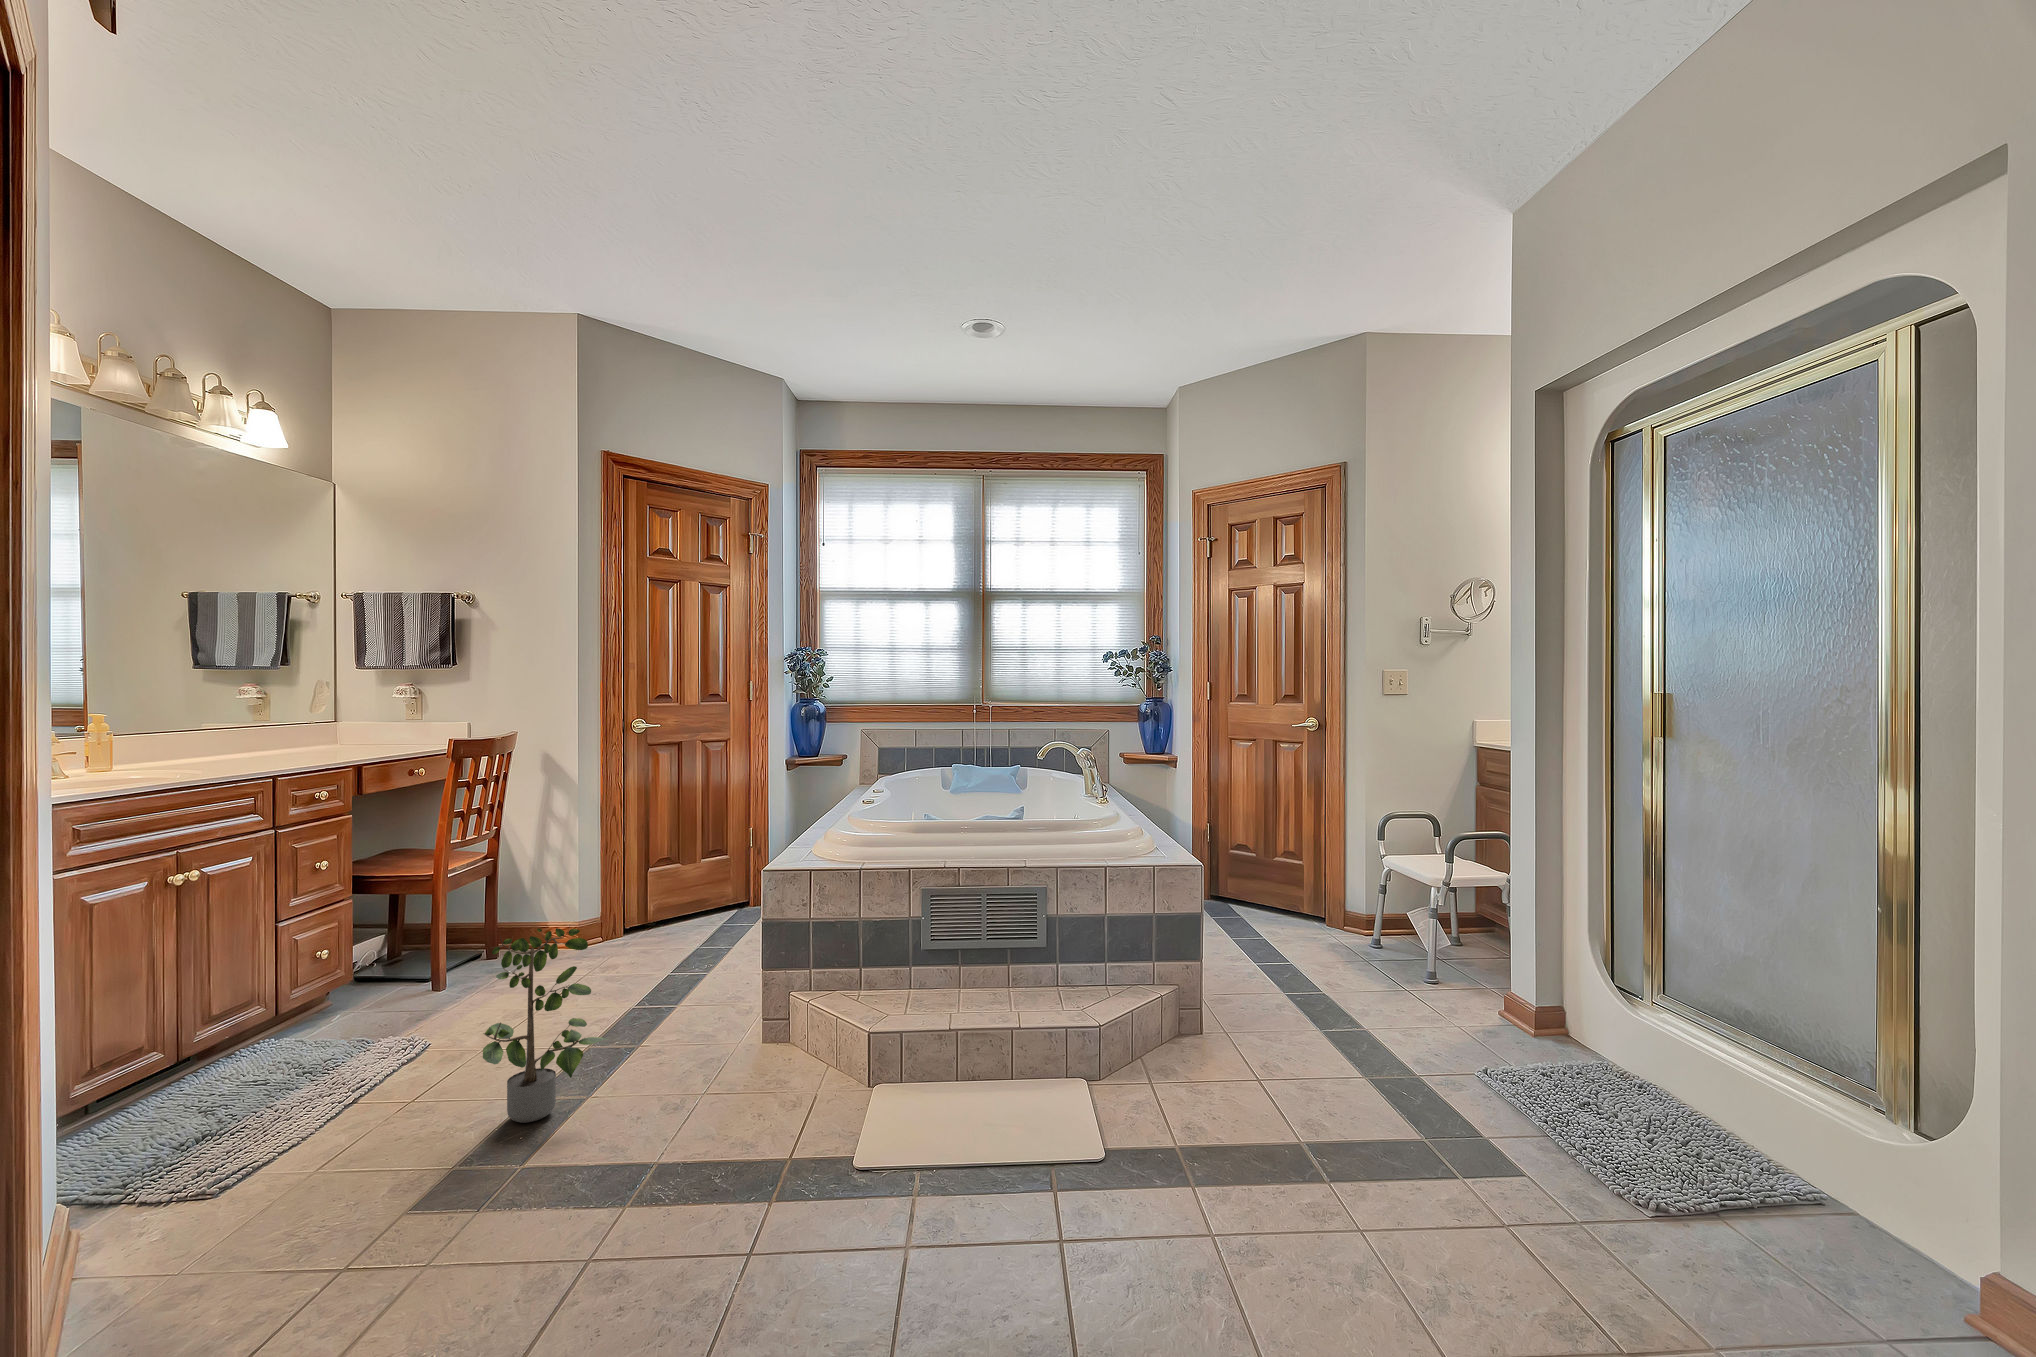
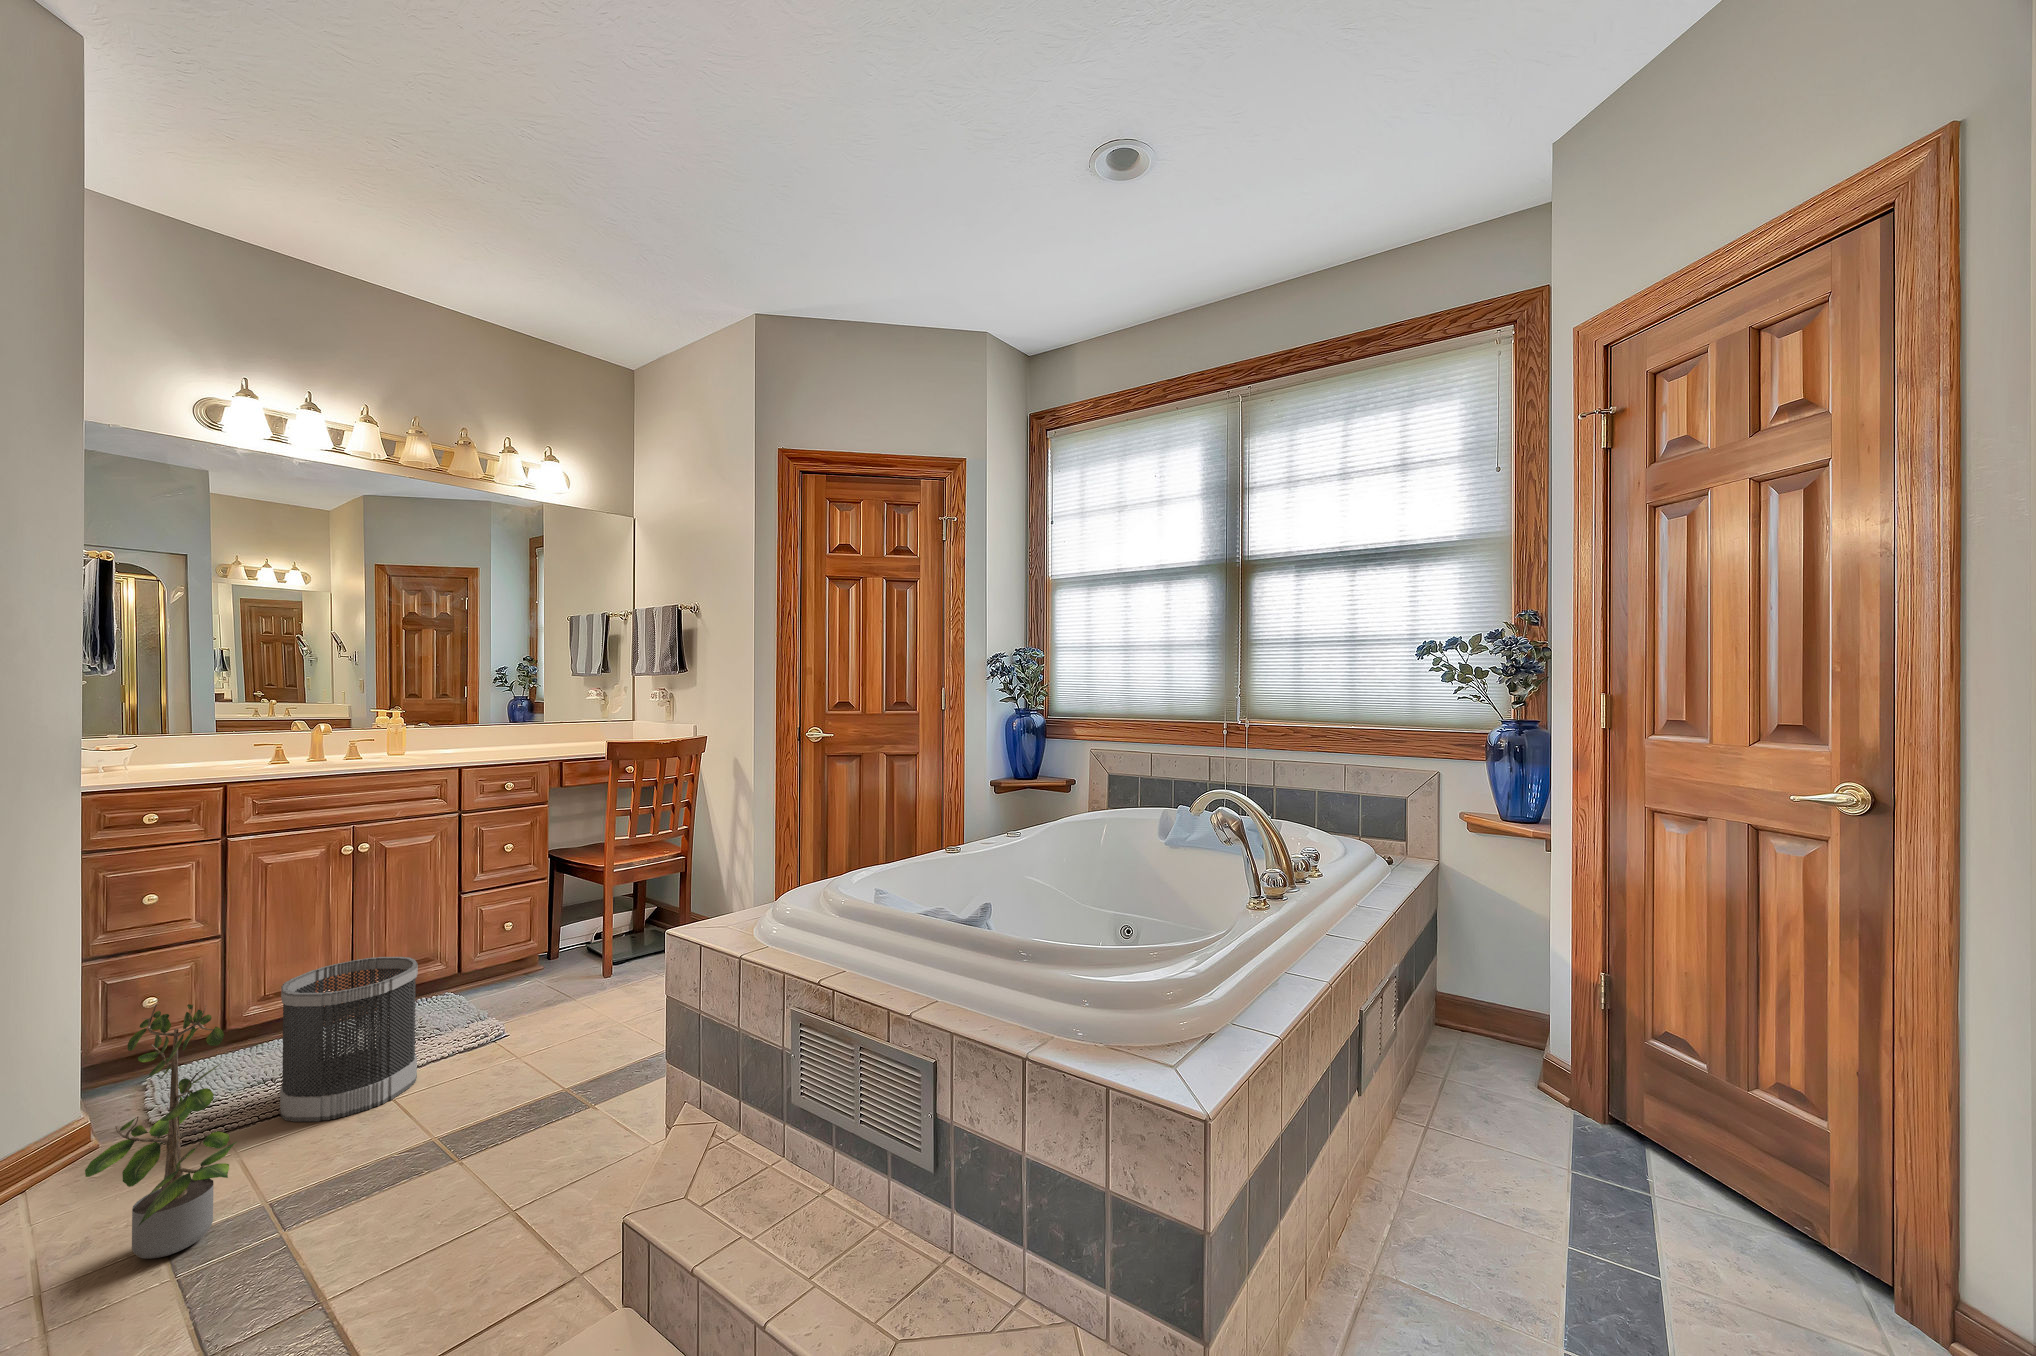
wastebasket: none [377,935,491,1080] -> present [280,957,418,1122]

